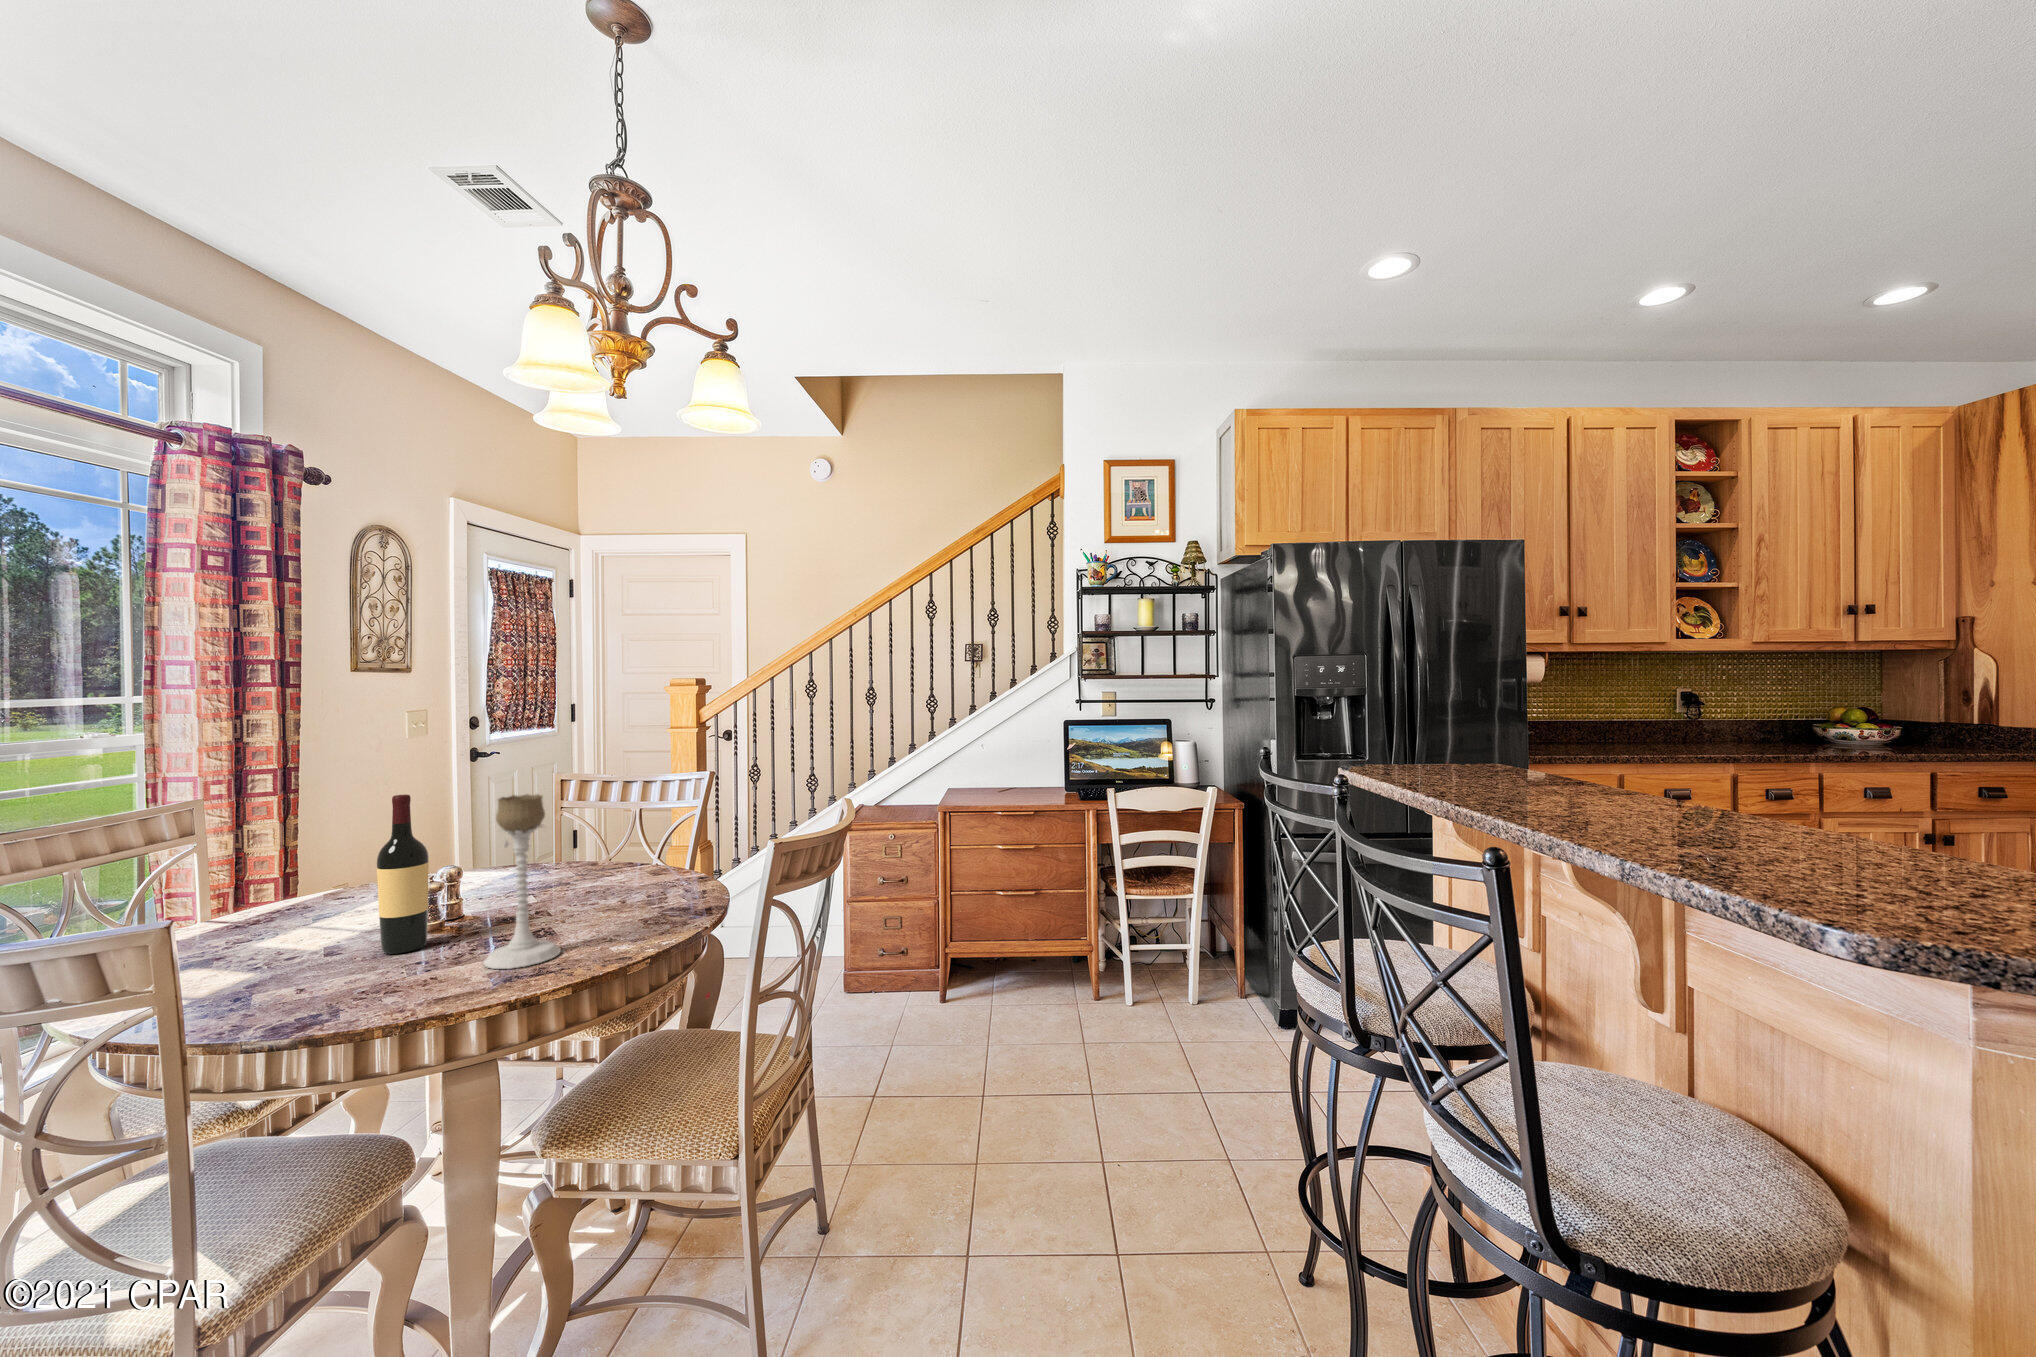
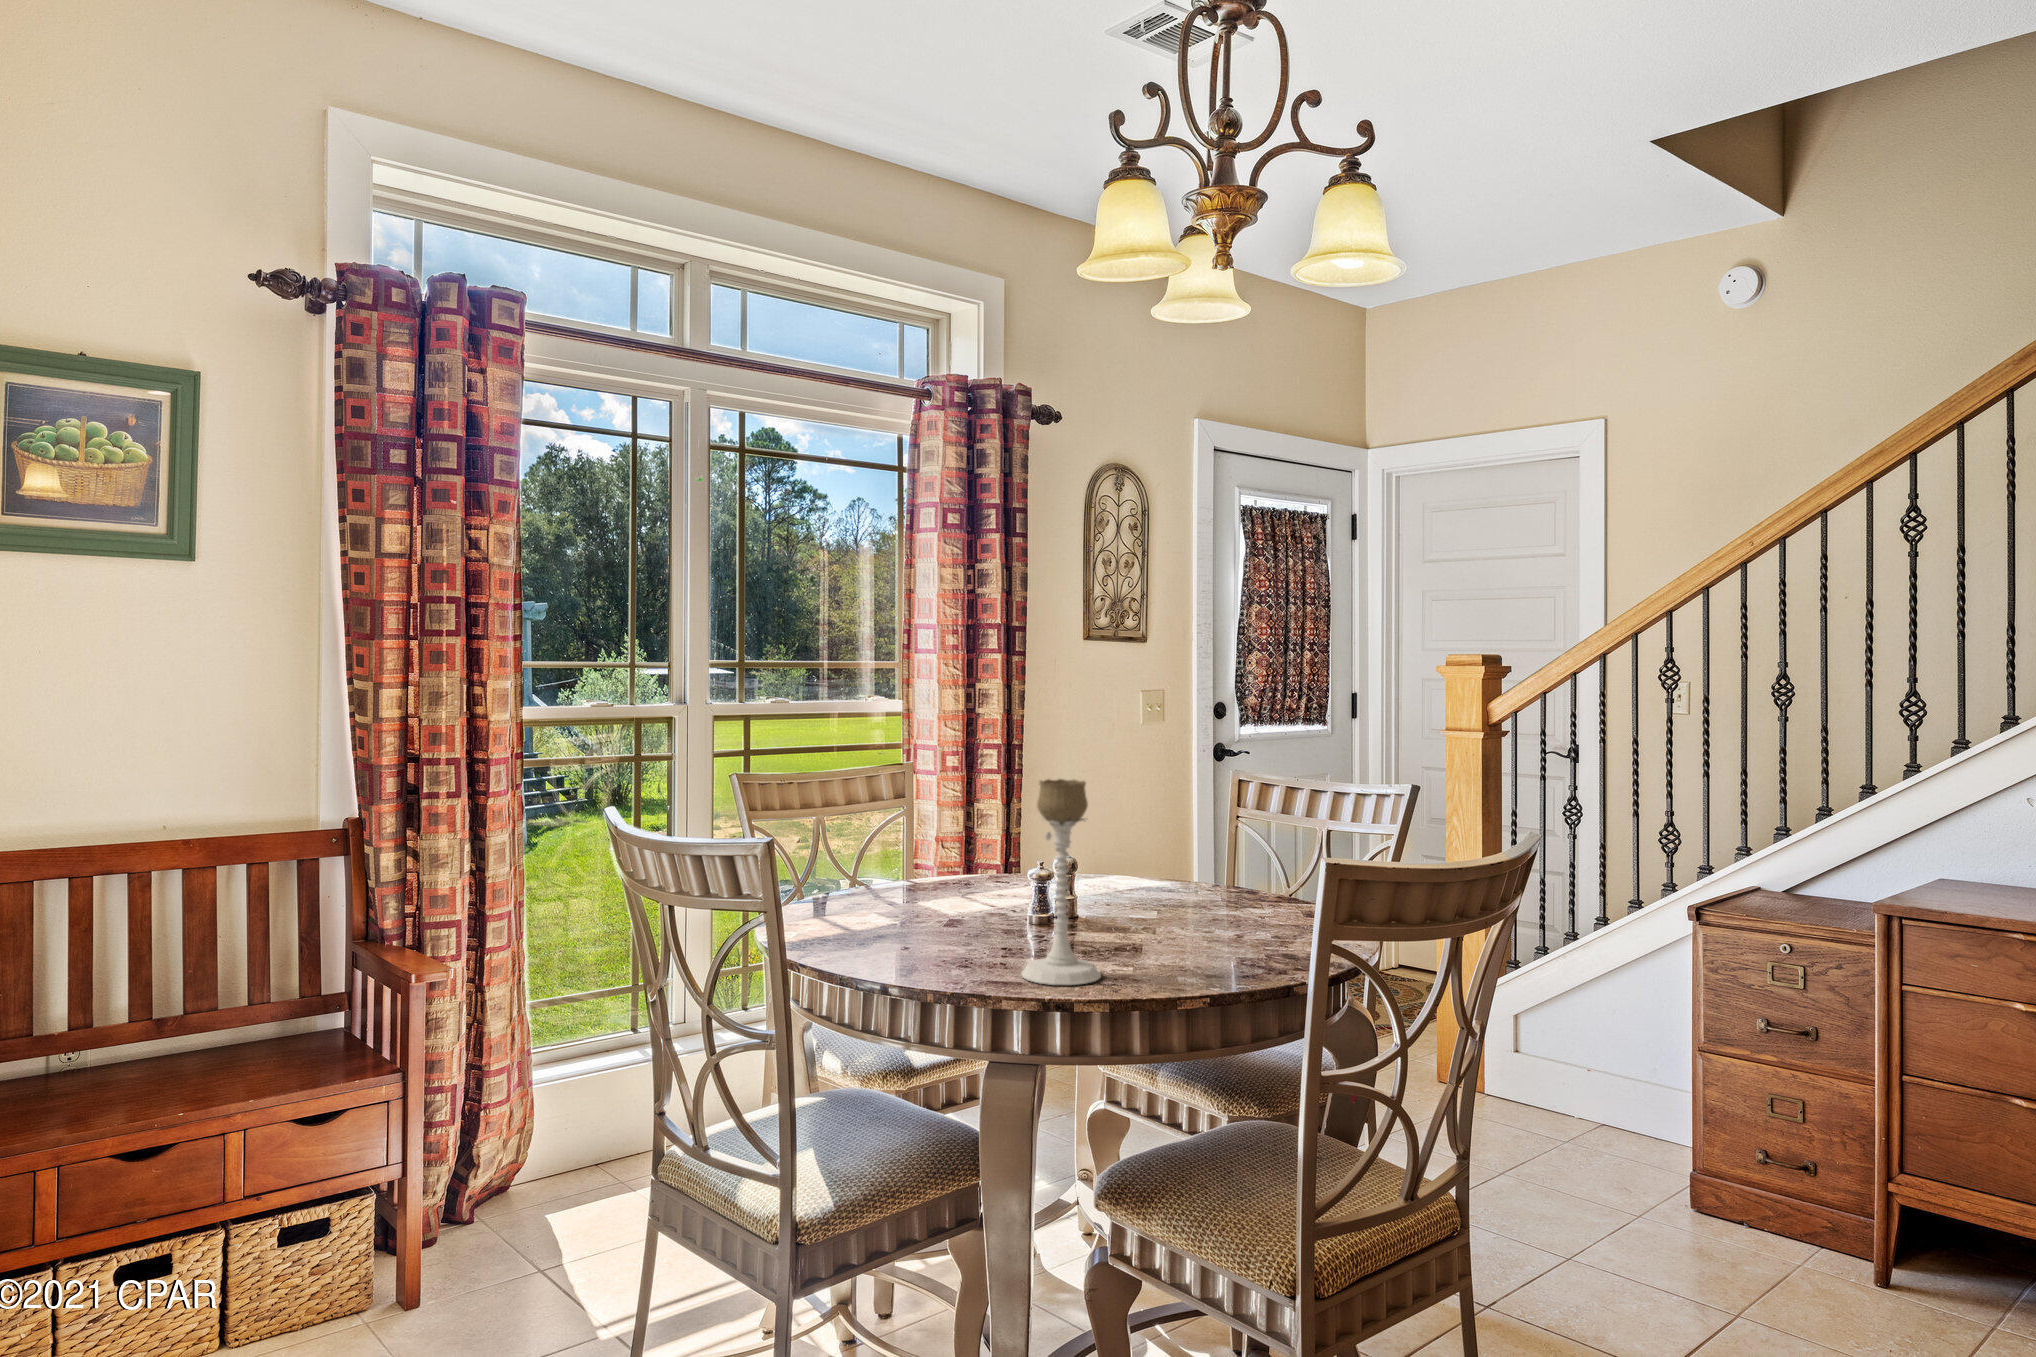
wine bottle: present [377,795,429,954] -> none [961,768,1006,944]

